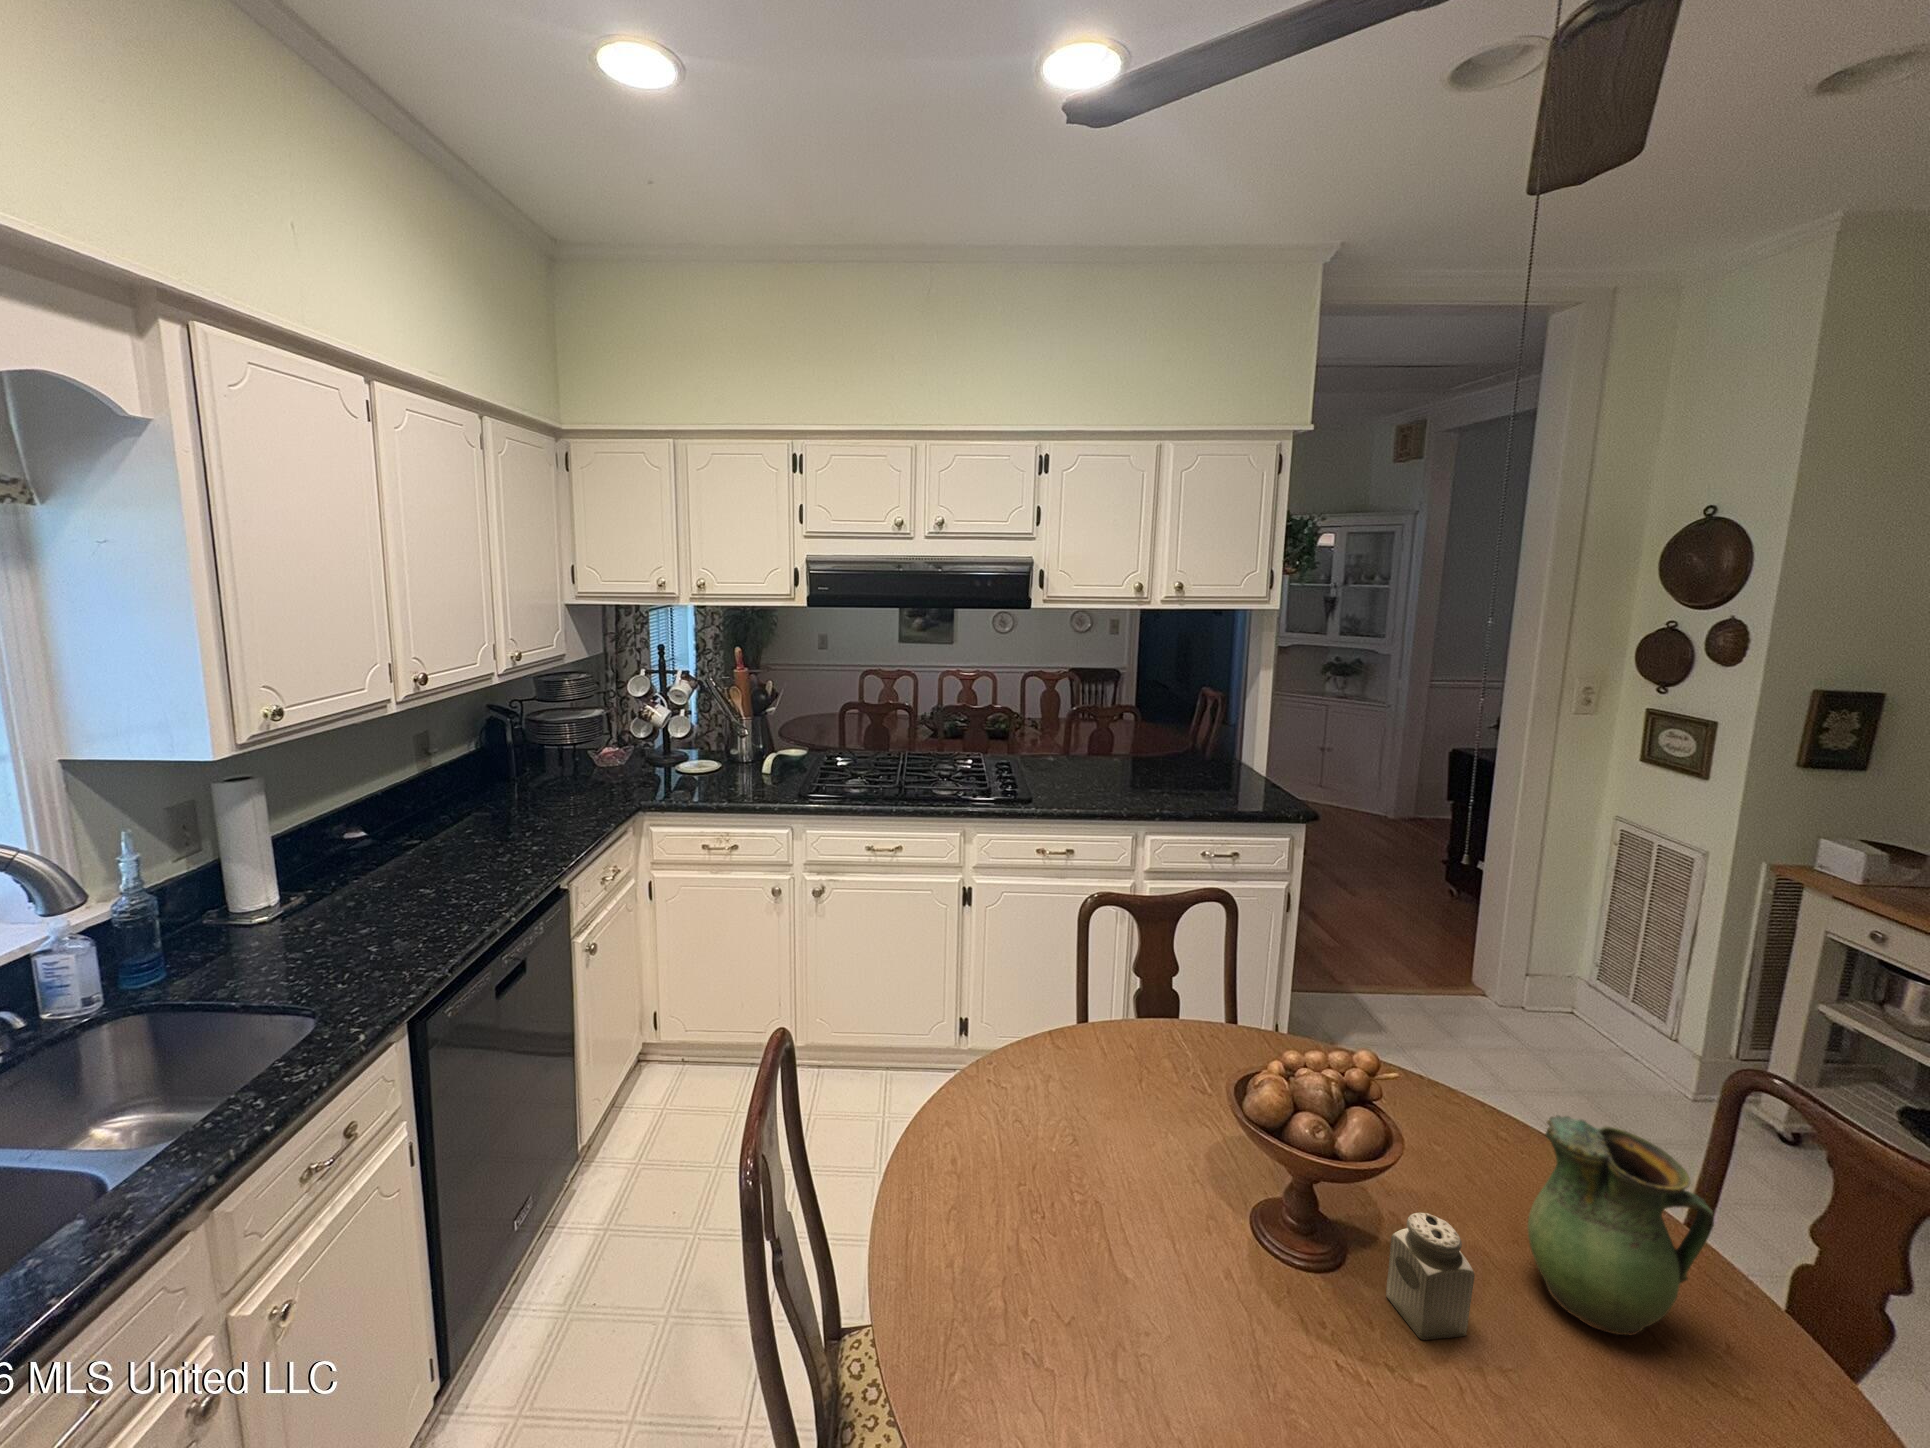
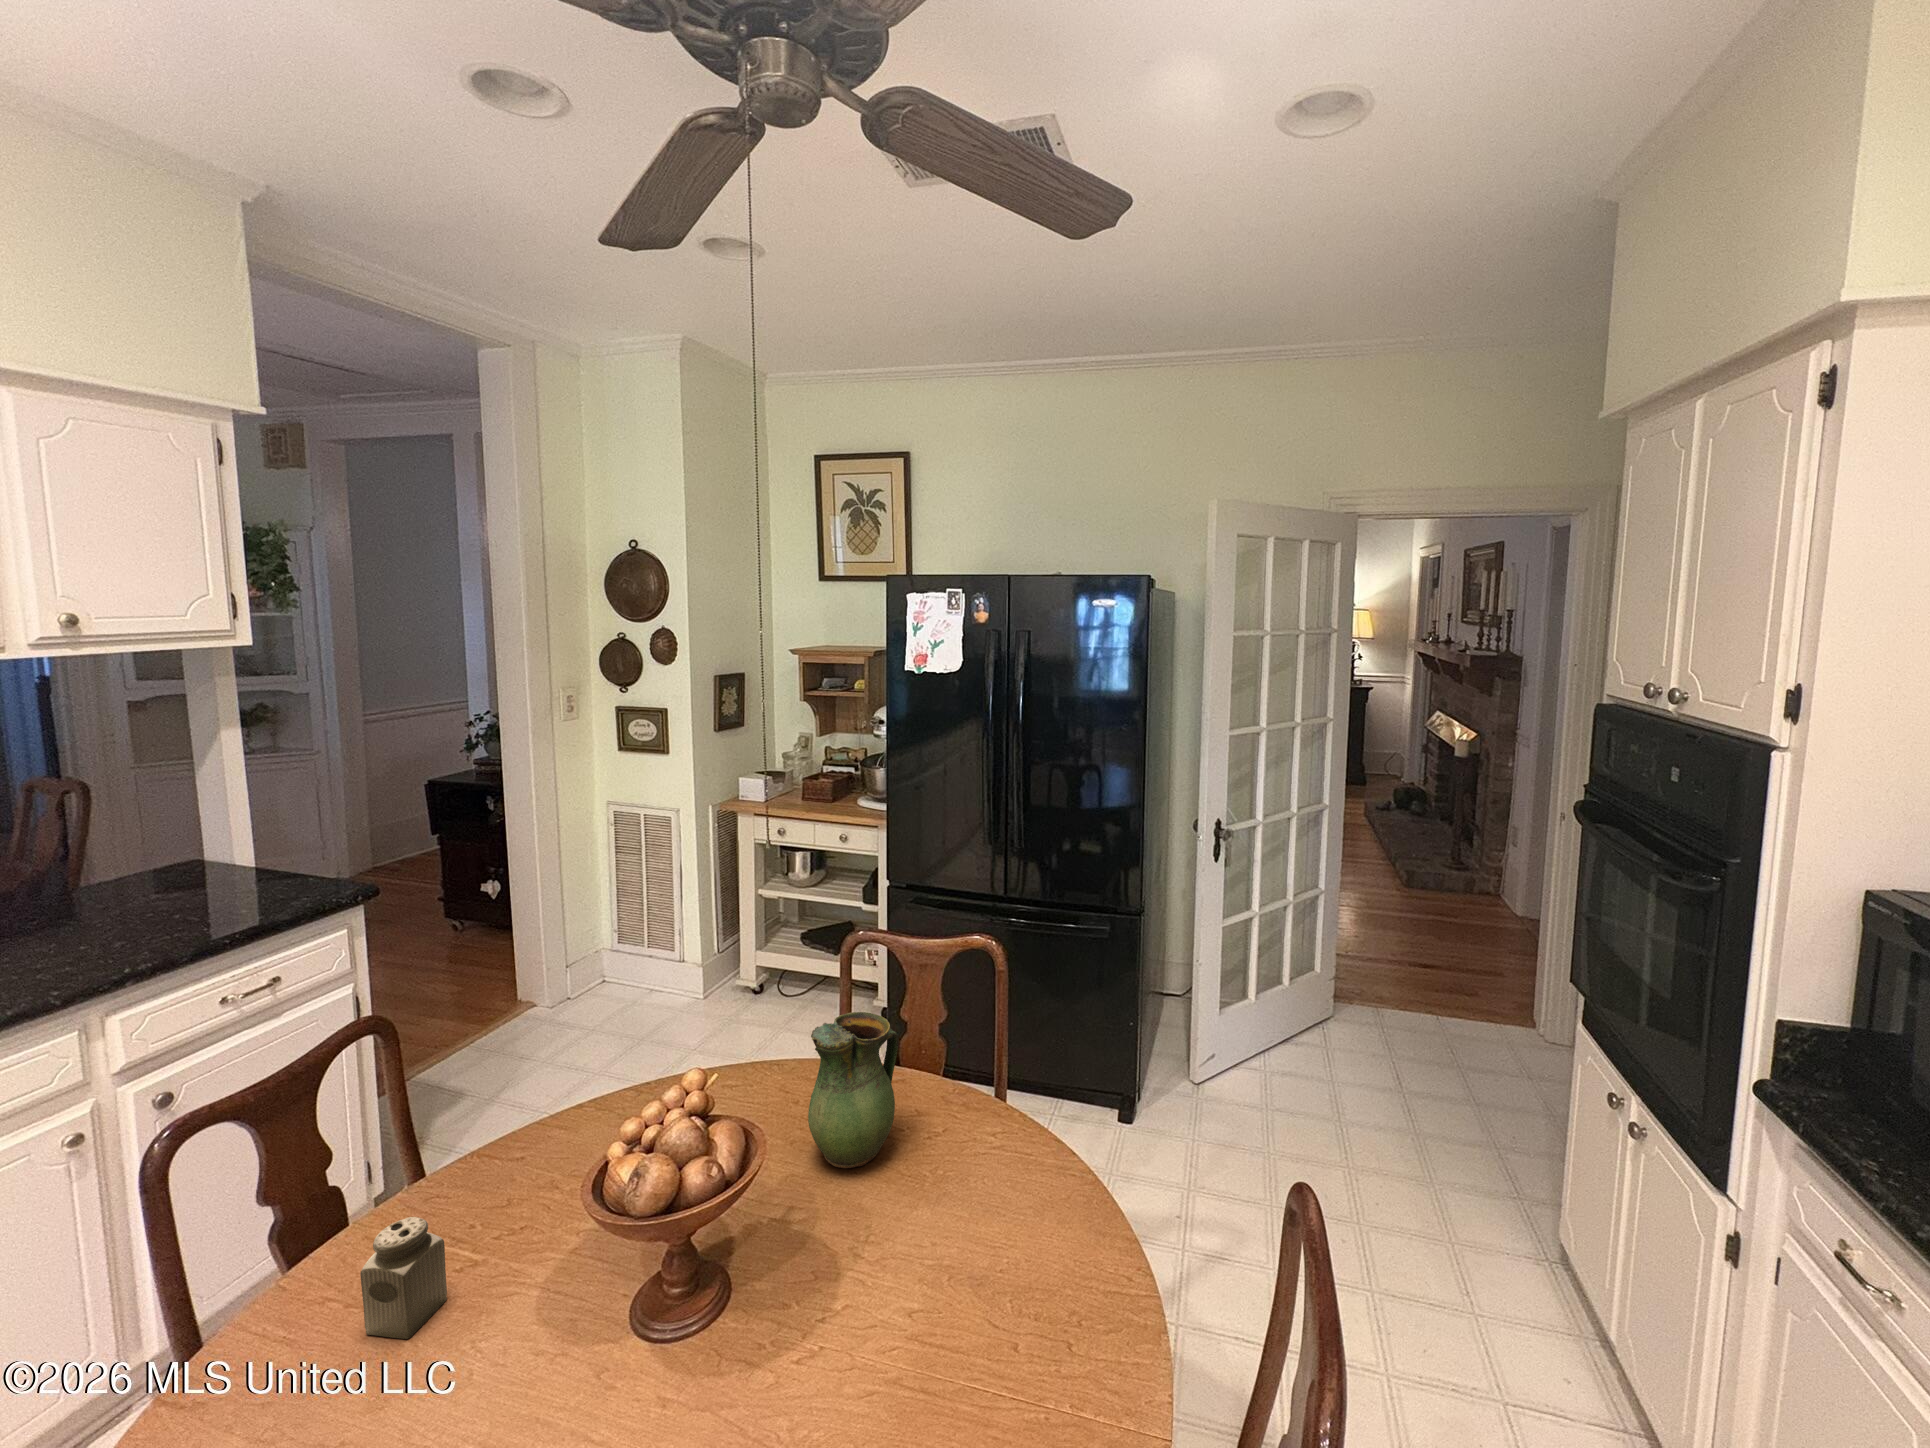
salt shaker: present [1386,1213,1475,1340] -> present [360,1217,447,1339]

